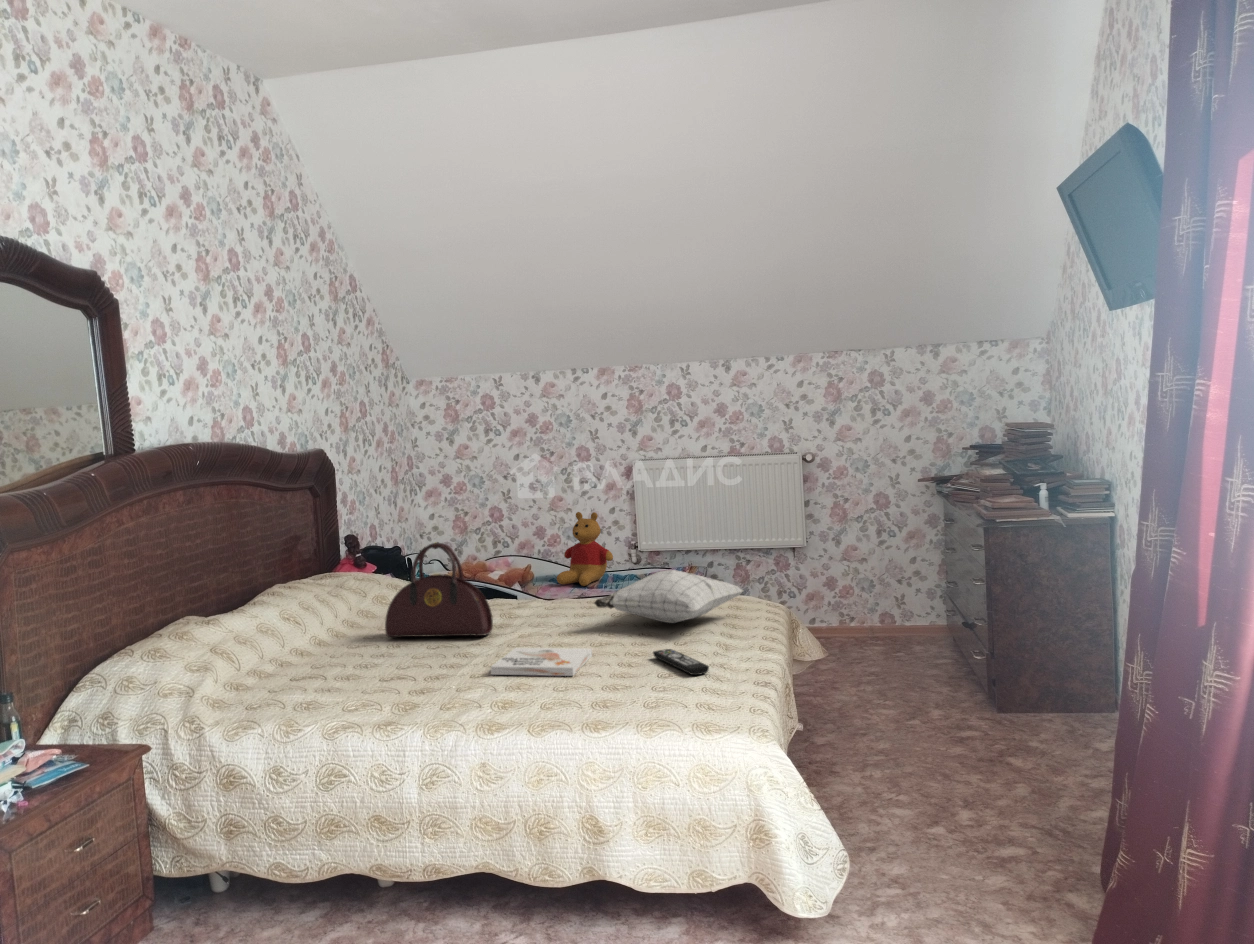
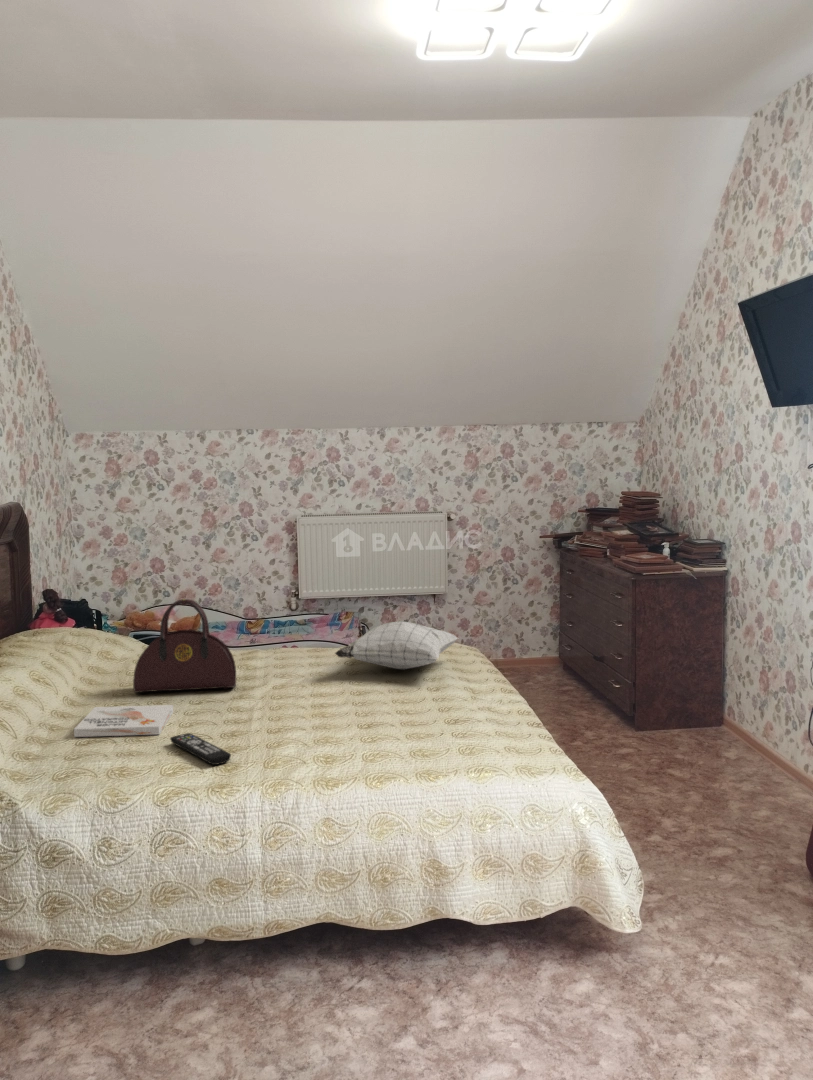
stuffed bear: present [557,512,613,586] -> none [231,564,283,632]
book: present [491,648,592,676] -> present [74,705,173,737]
remote control: present [653,649,709,675] -> present [170,733,231,765]

